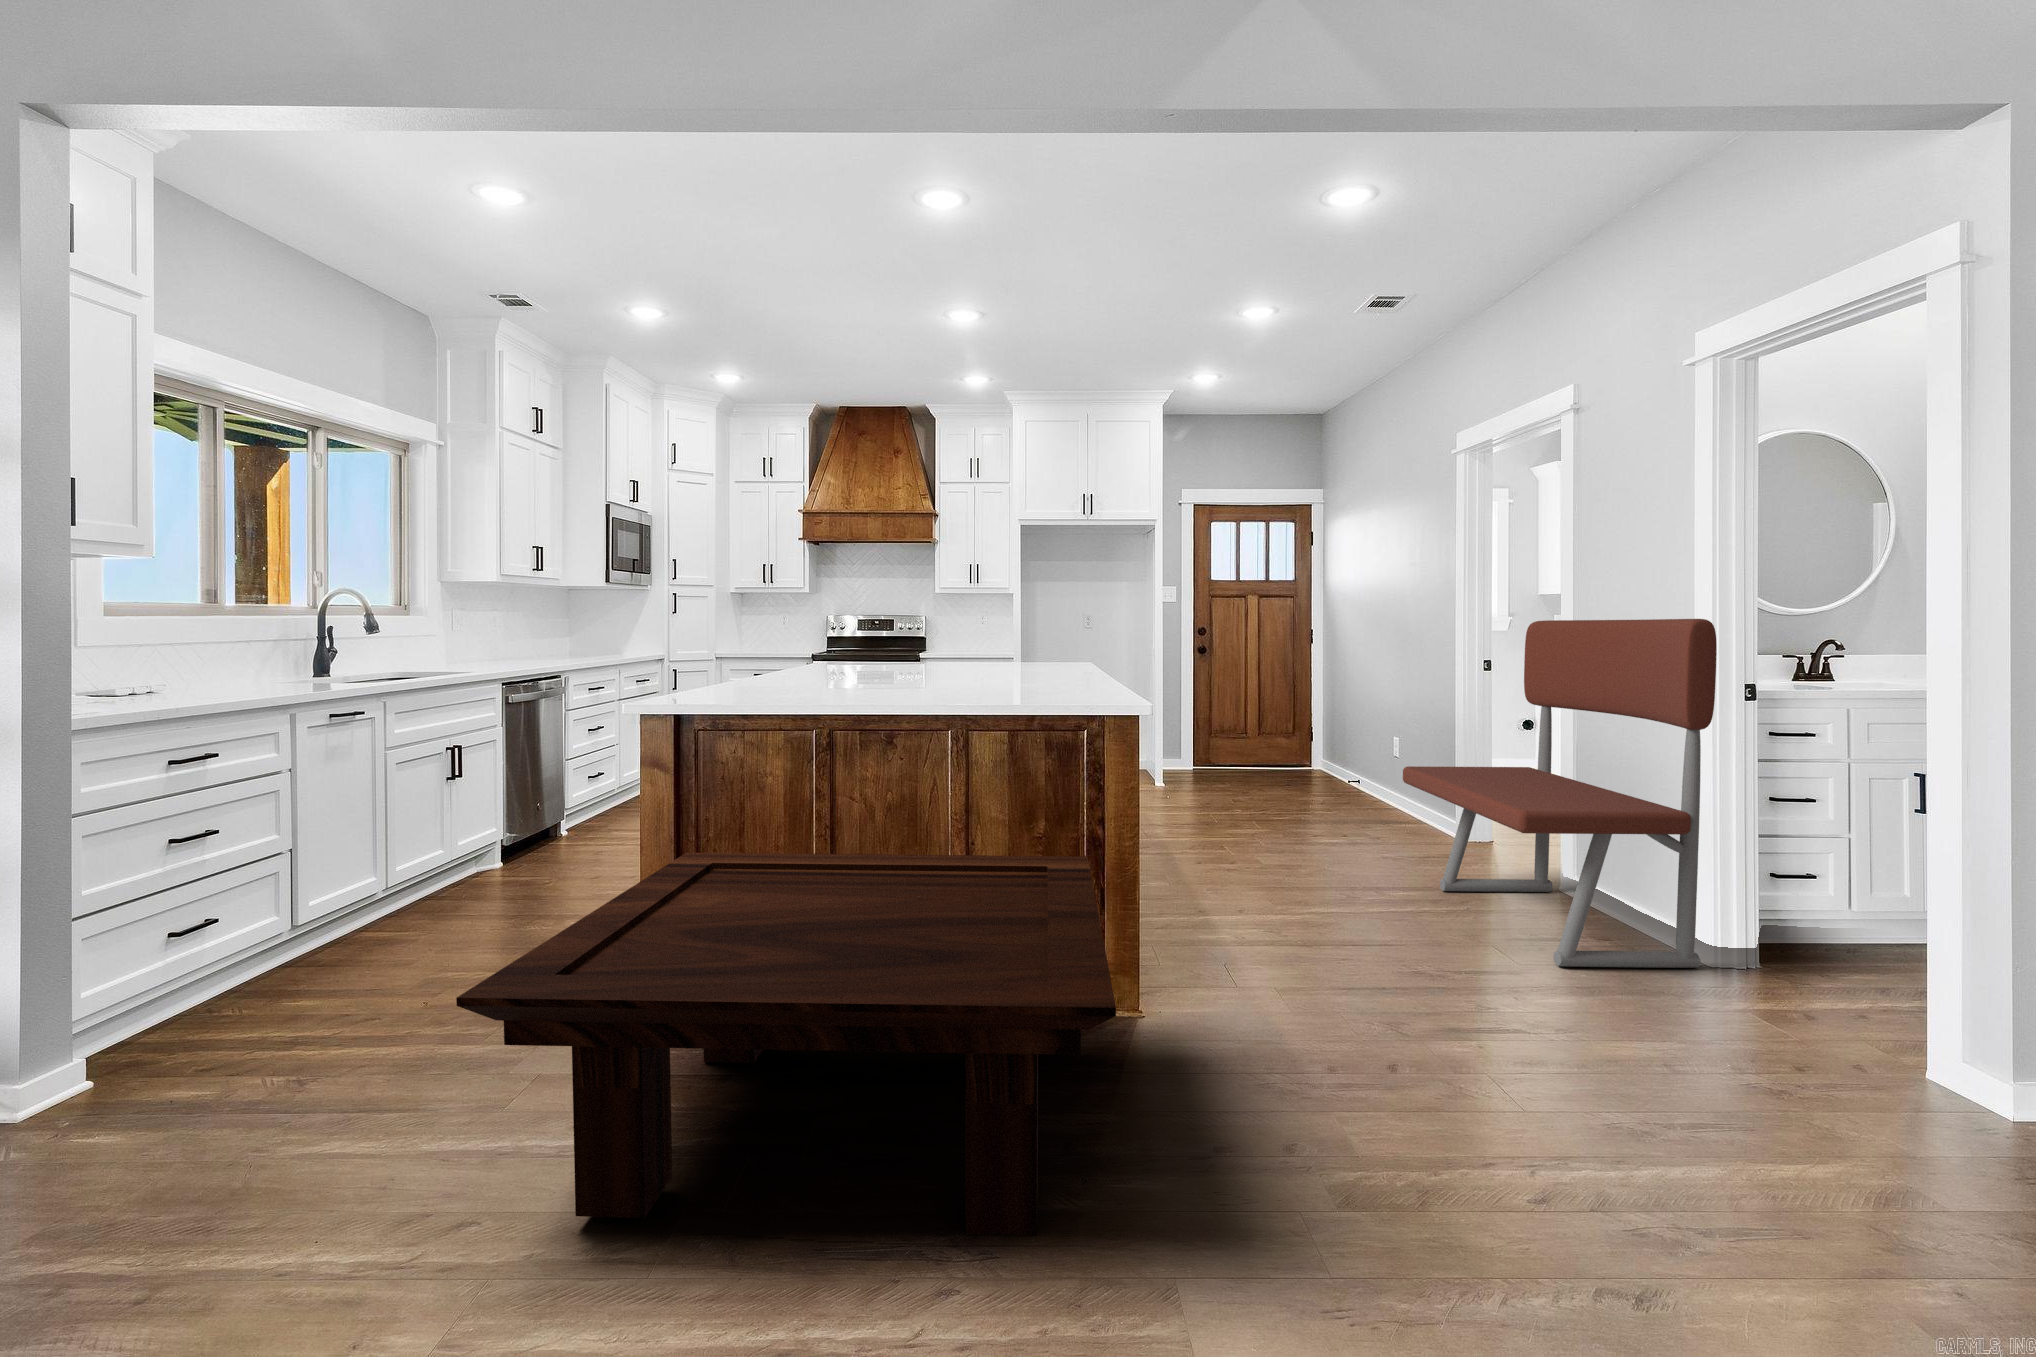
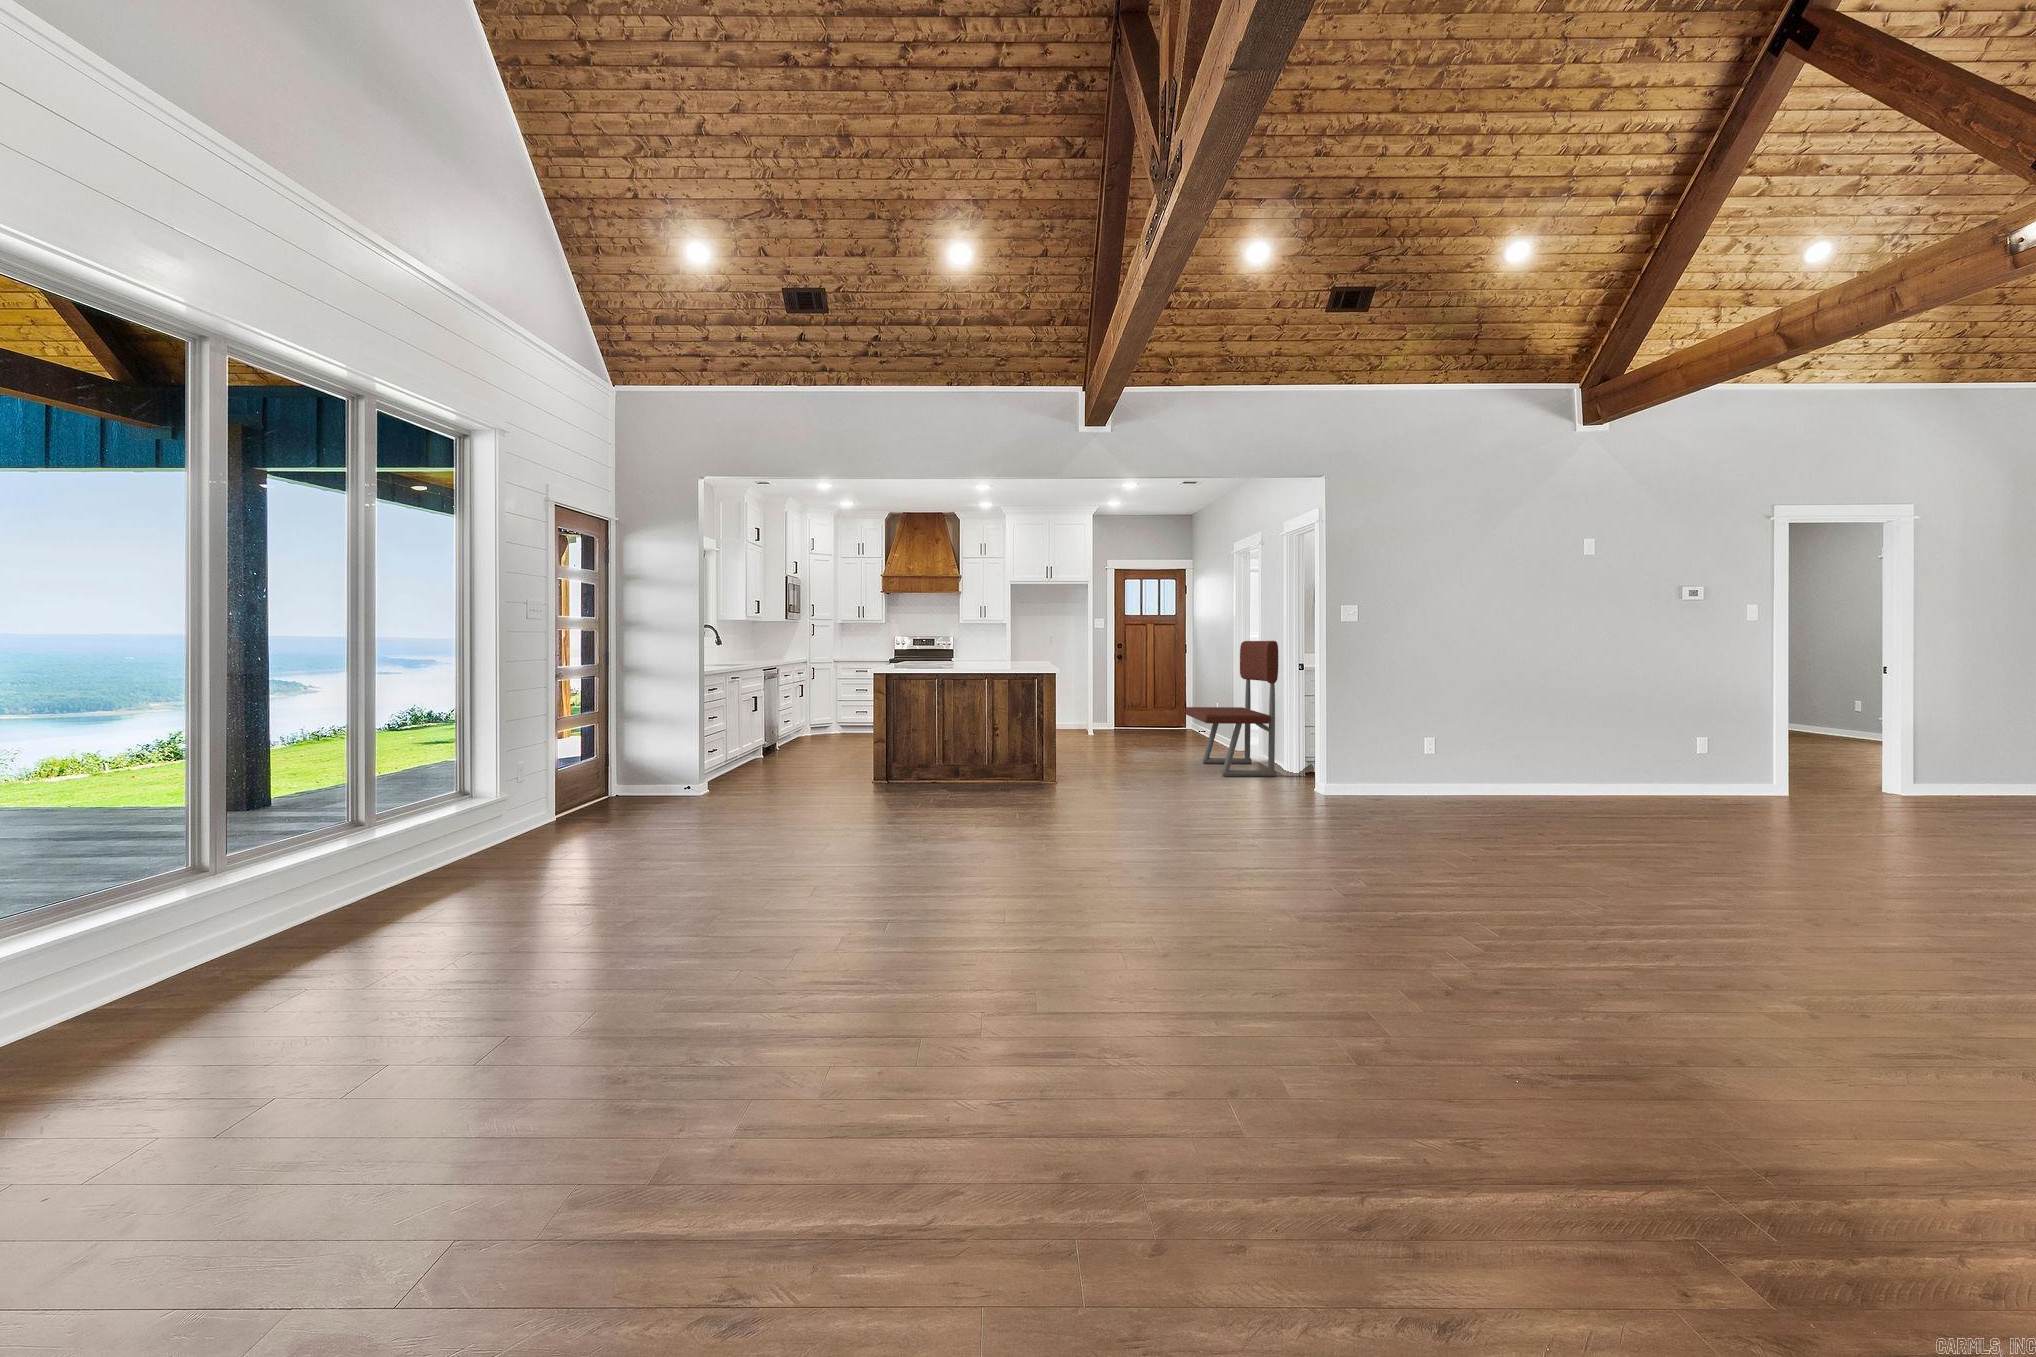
coffee table: present [456,853,1116,1235] -> none [872,724,1038,804]

